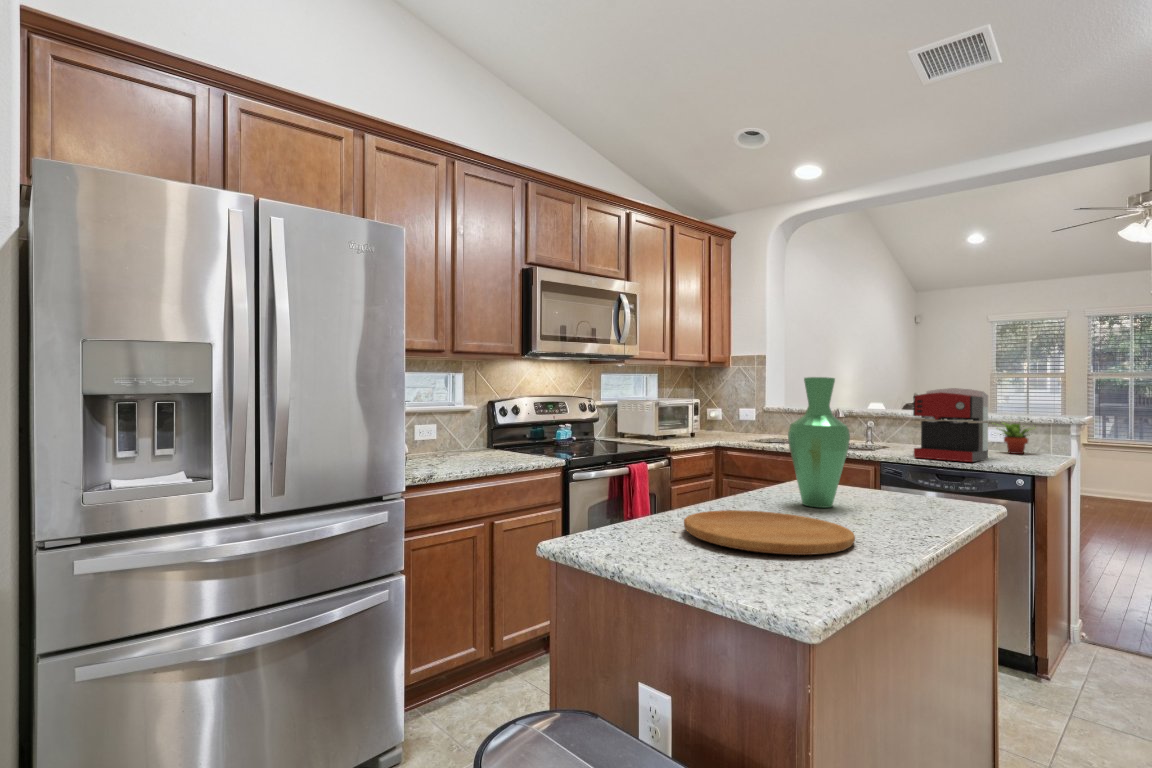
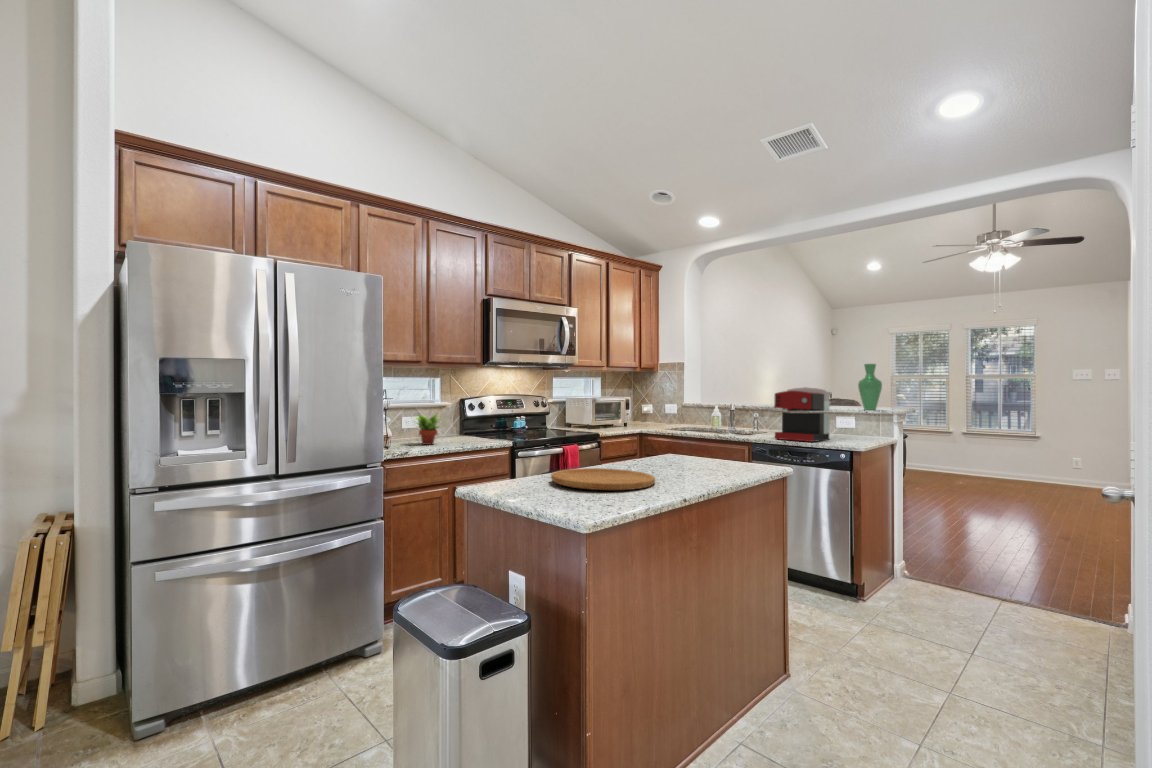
vase: present [788,377,850,508] -> present [858,364,882,410]
succulent plant: present [997,422,1031,454] -> present [414,414,441,445]

